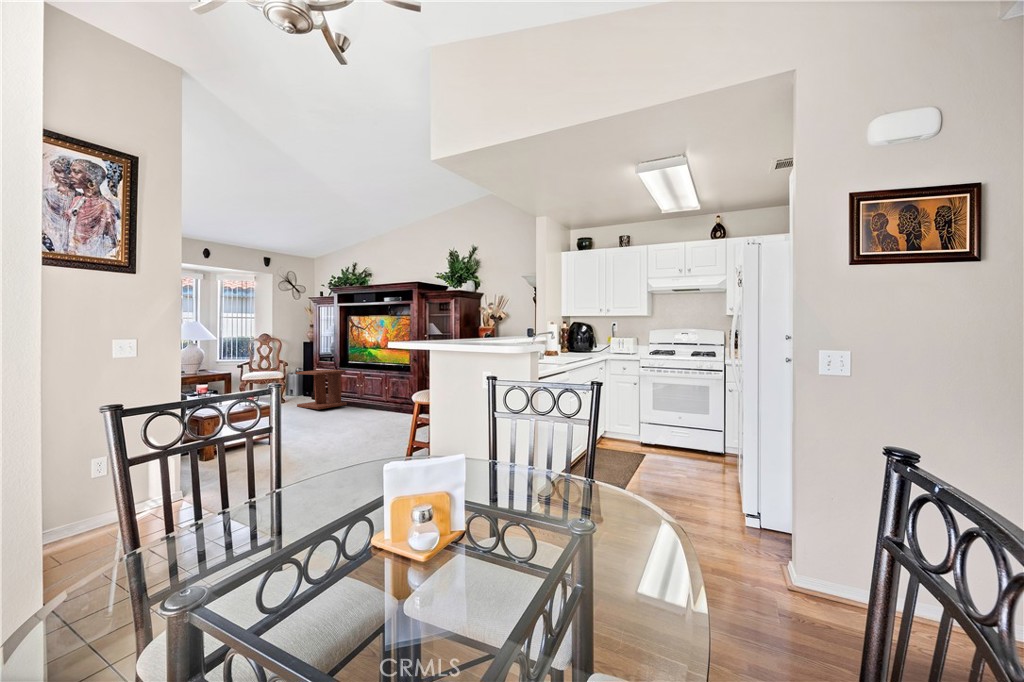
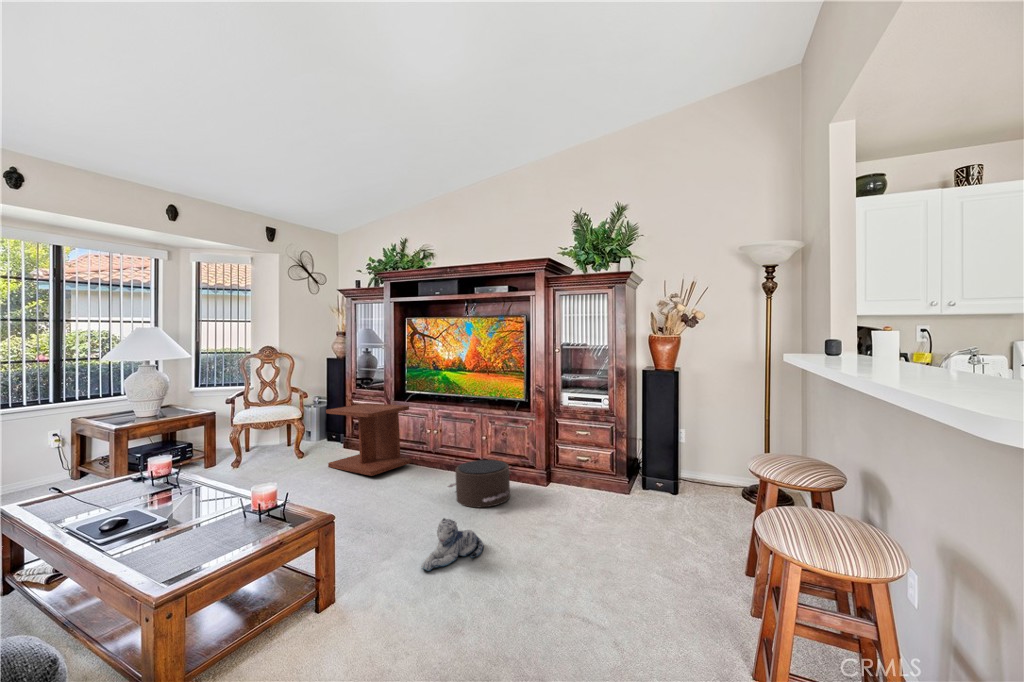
pouf: none [356,400,391,422] -> present [448,460,510,507]
plush toy: none [318,416,356,438] -> present [421,518,483,571]

